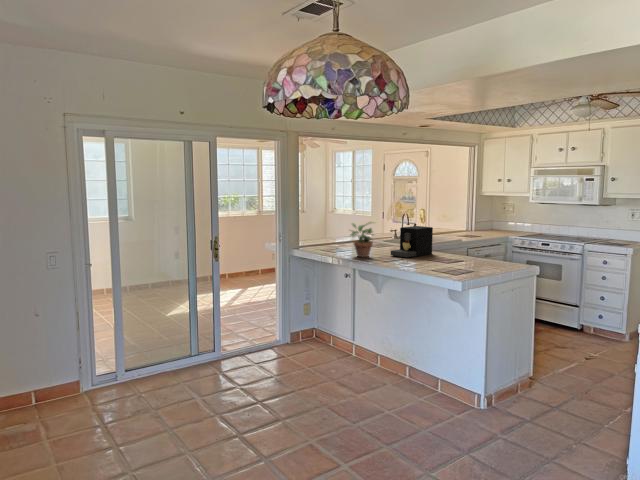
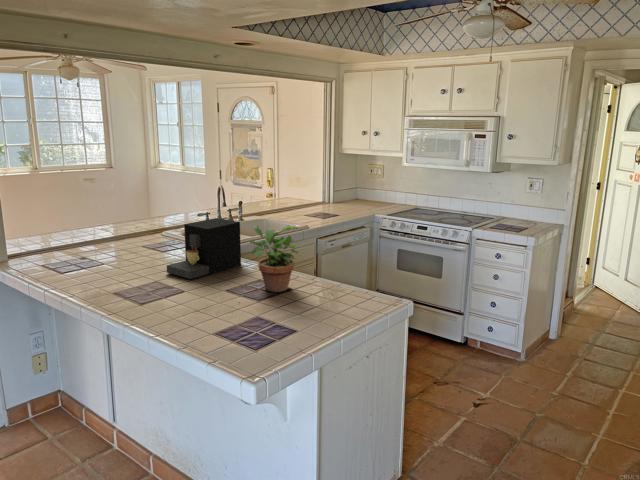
potted plant: present [351,222,373,257] -> present [249,225,298,292]

